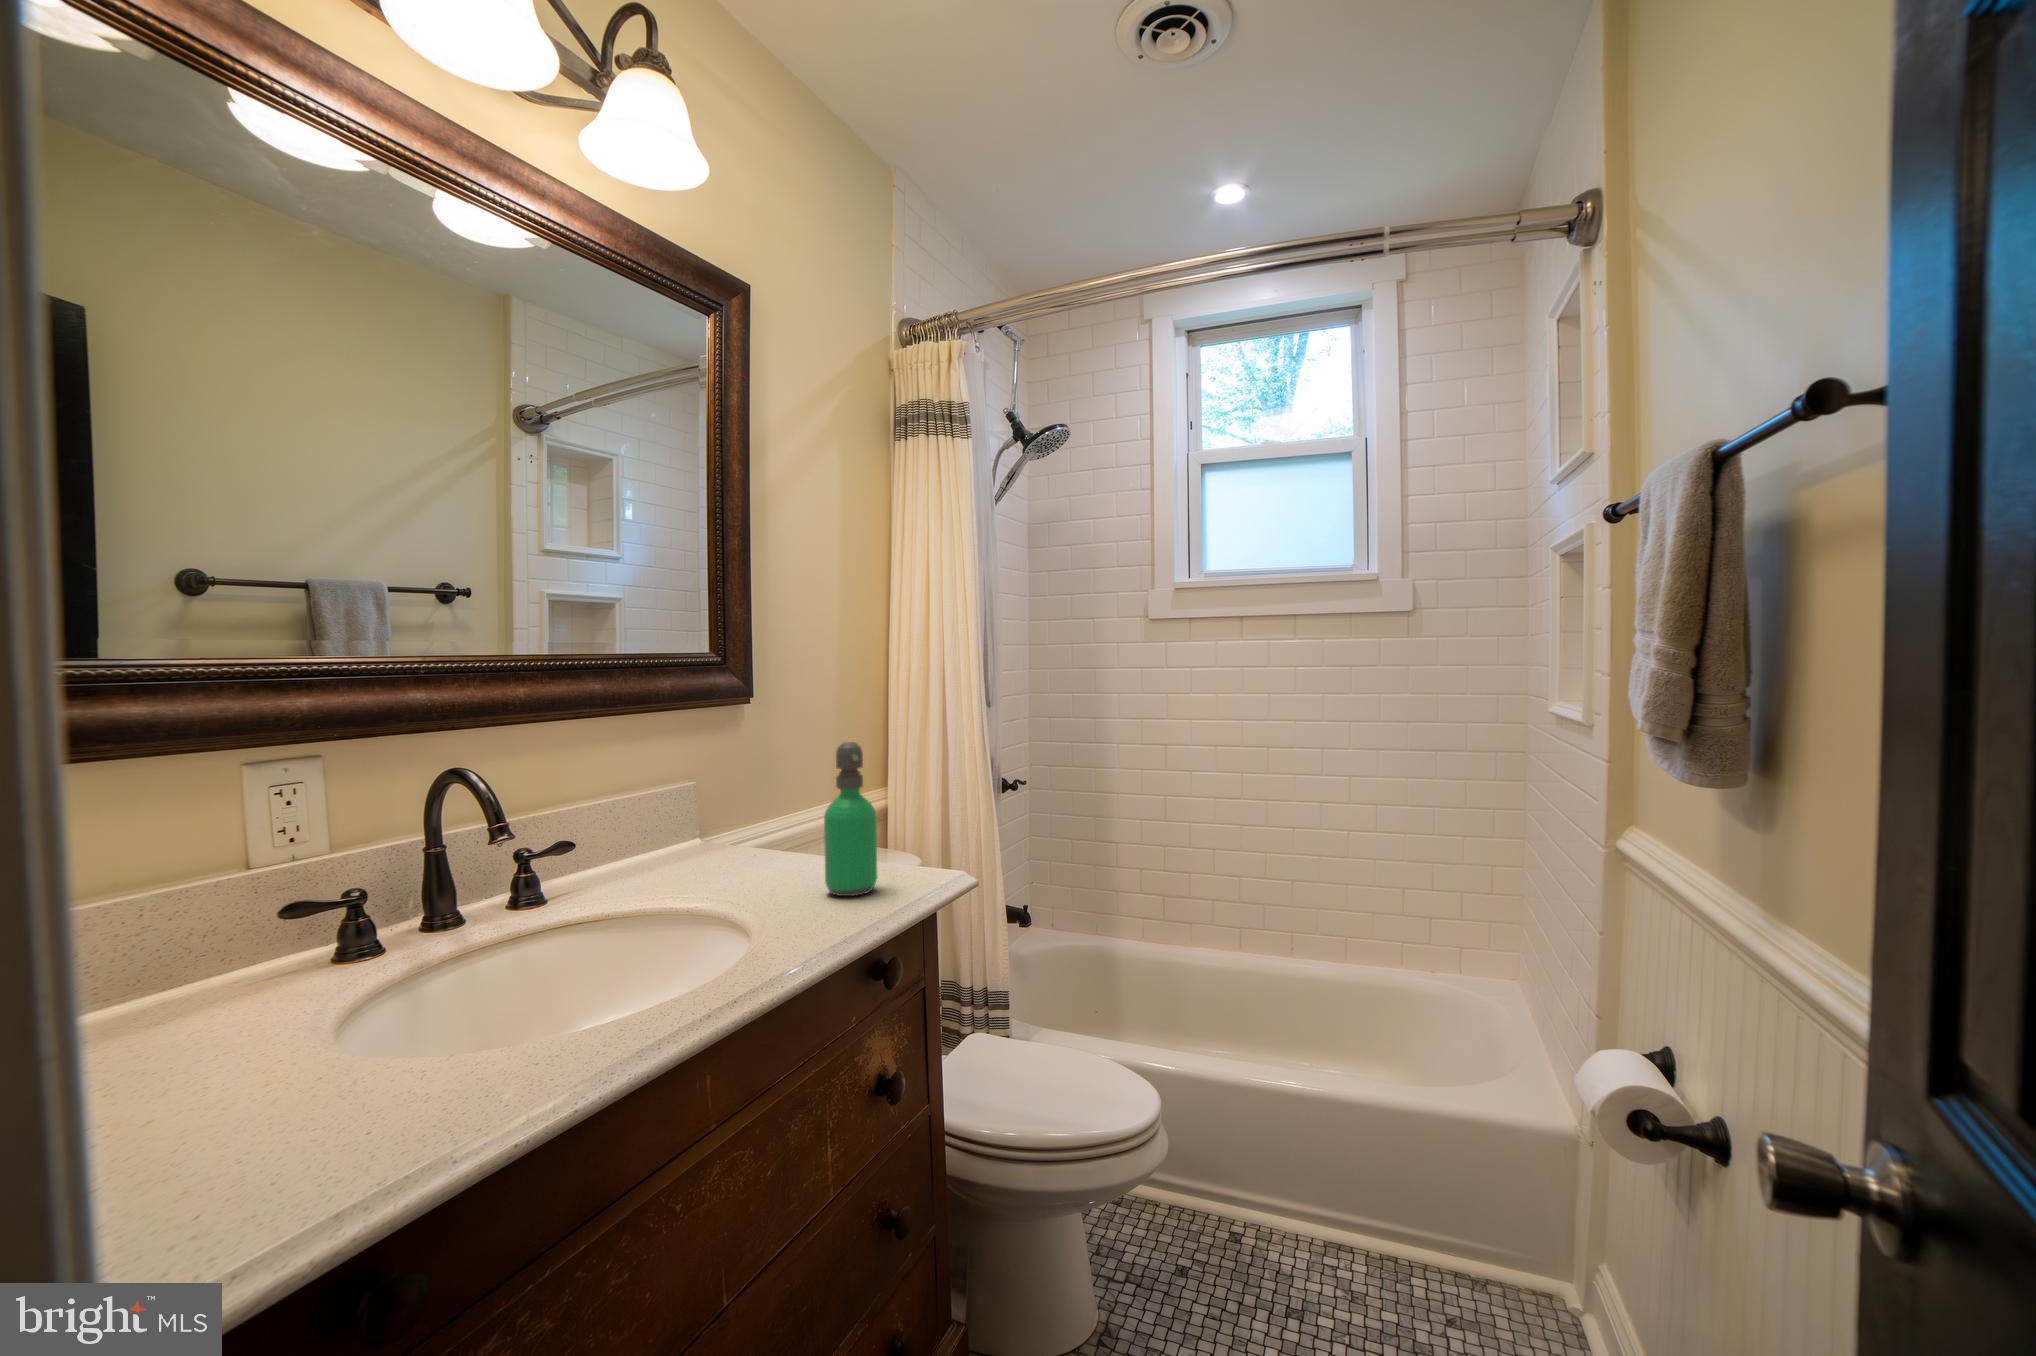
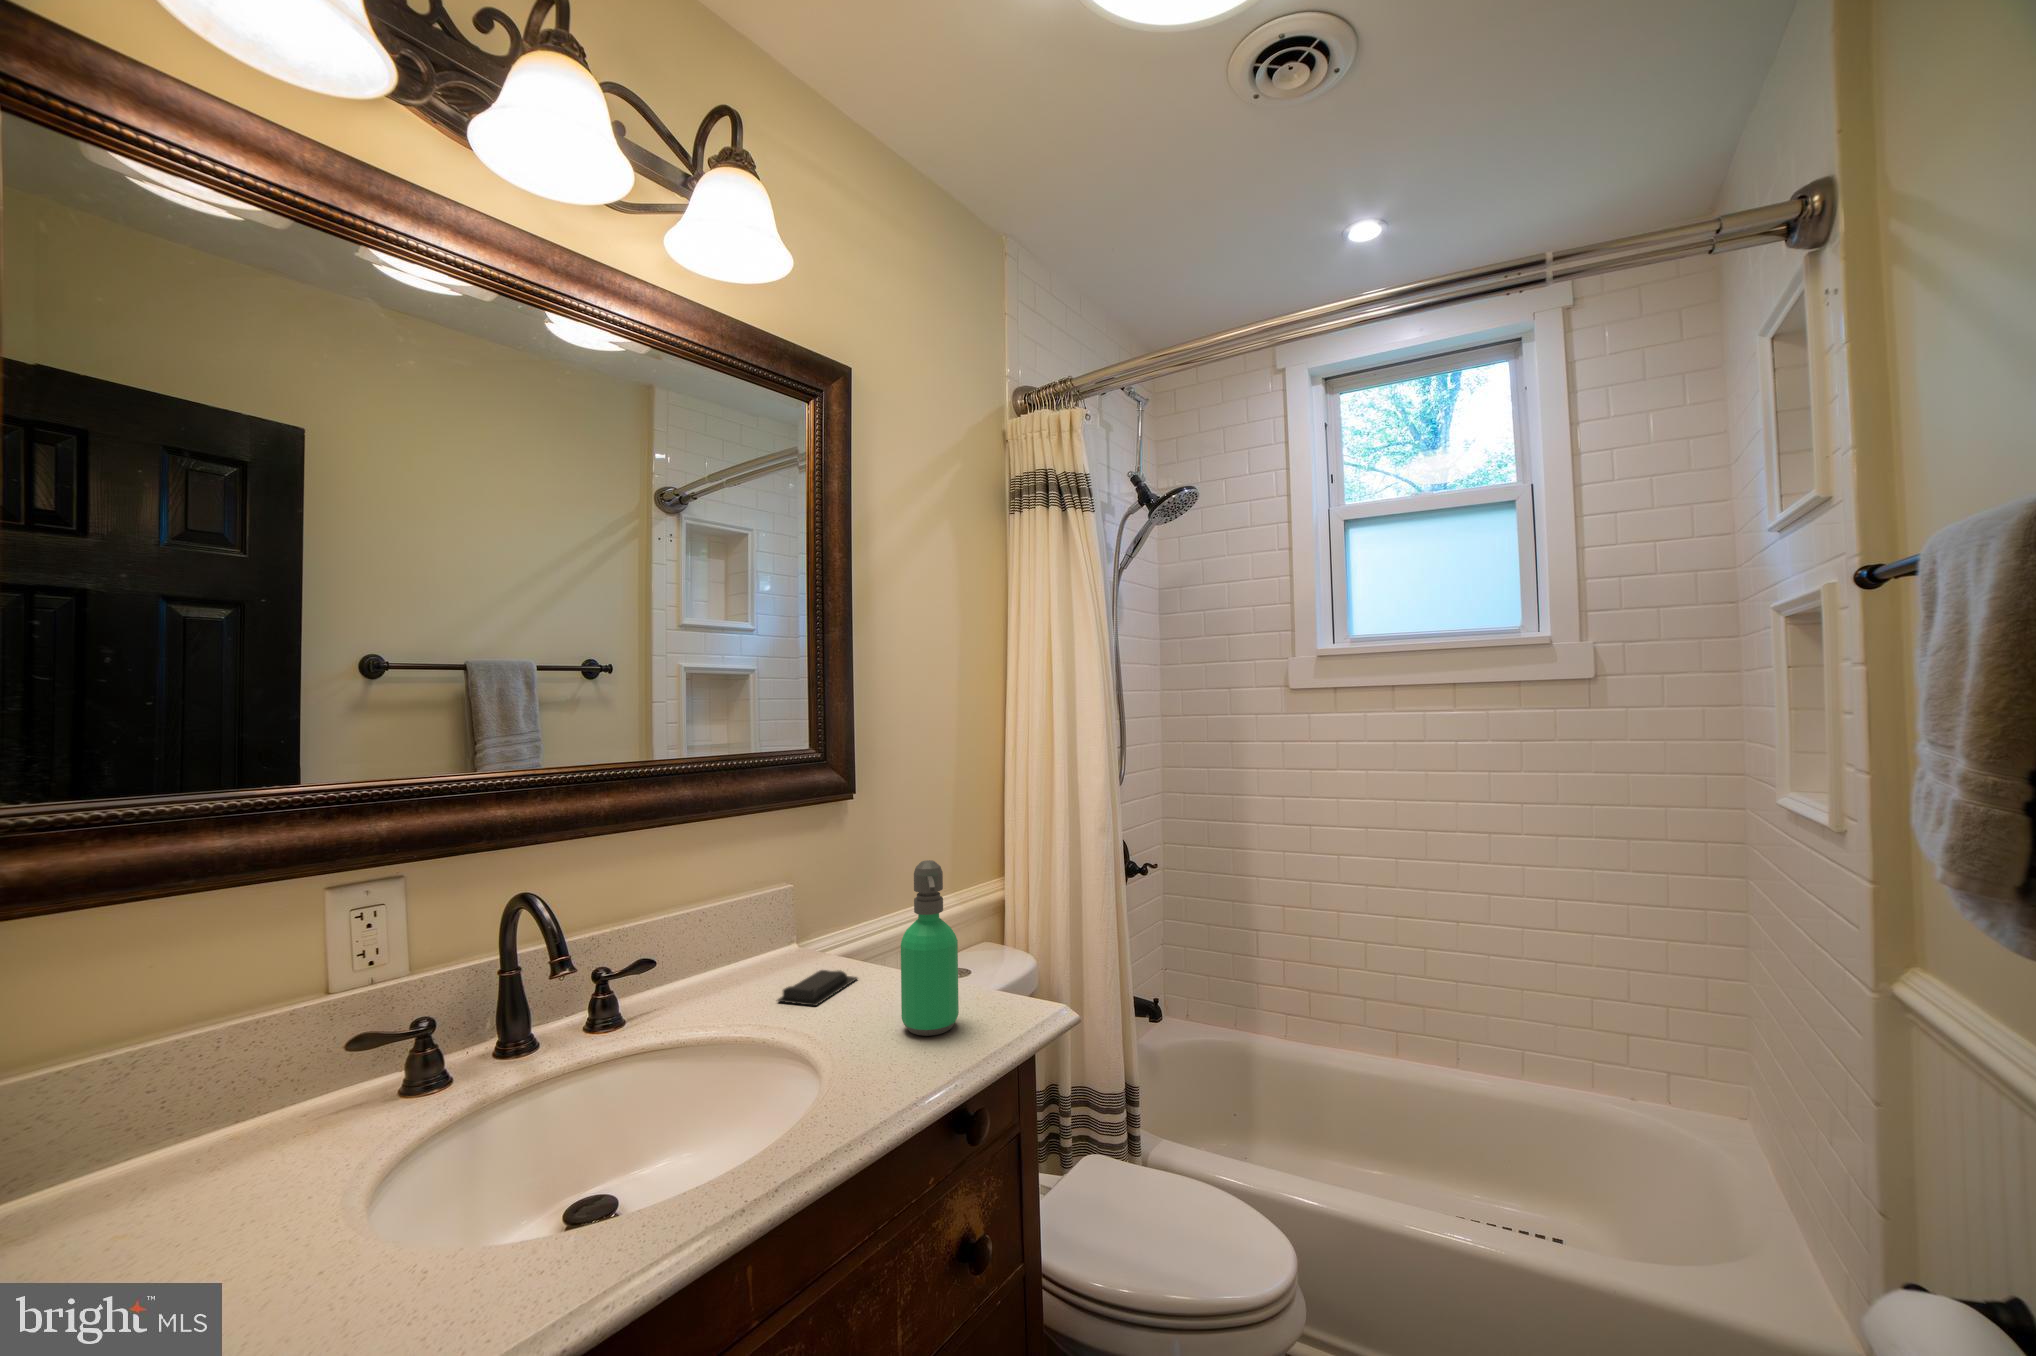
soap bar: none [697,860,772,885] -> present [777,970,857,1006]

